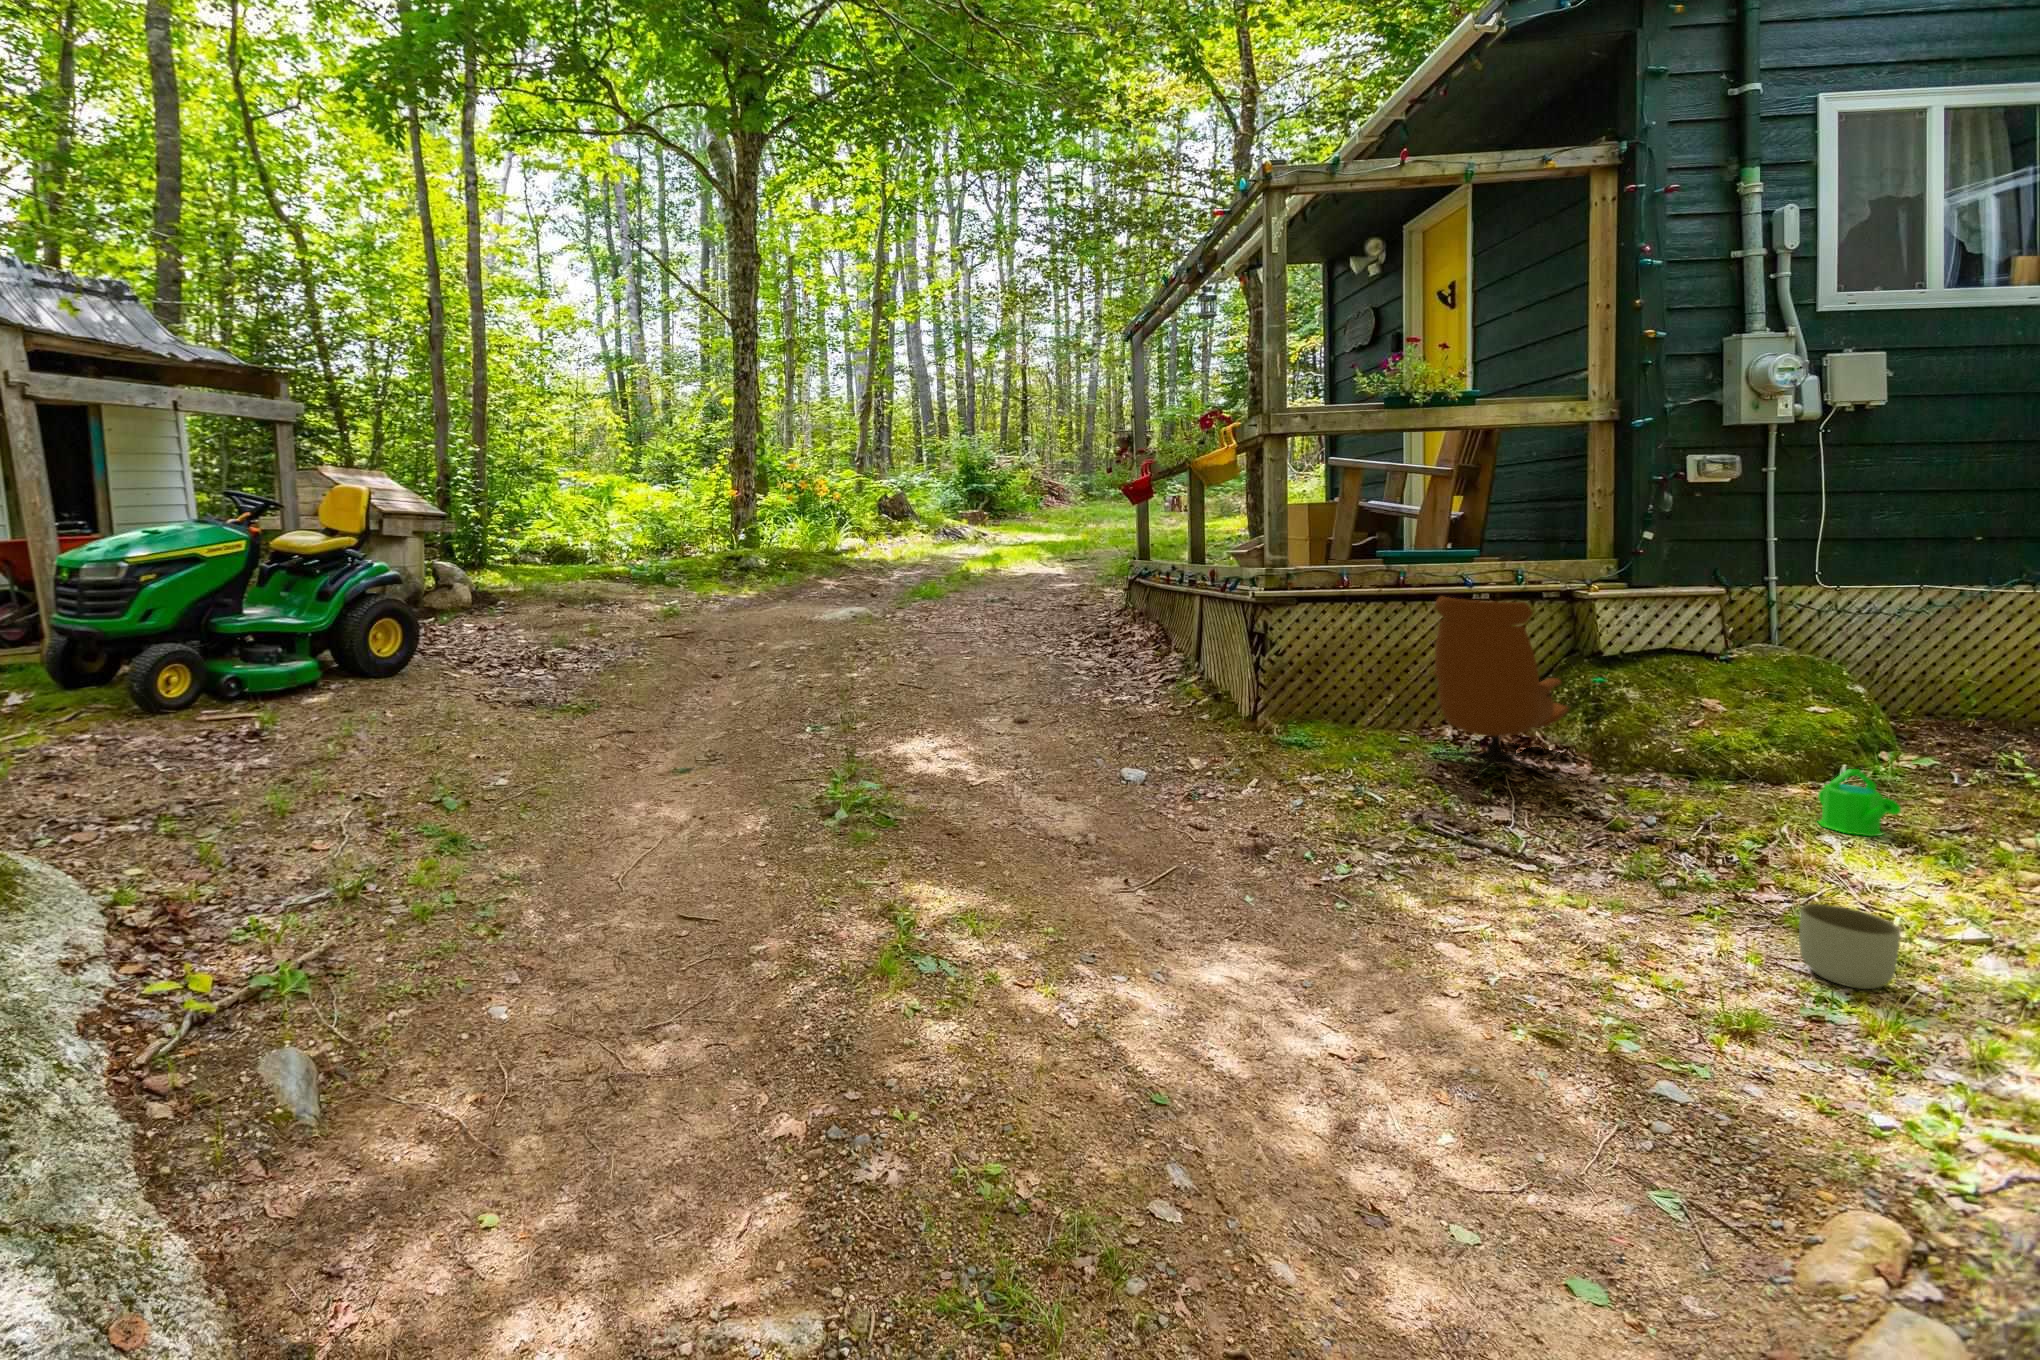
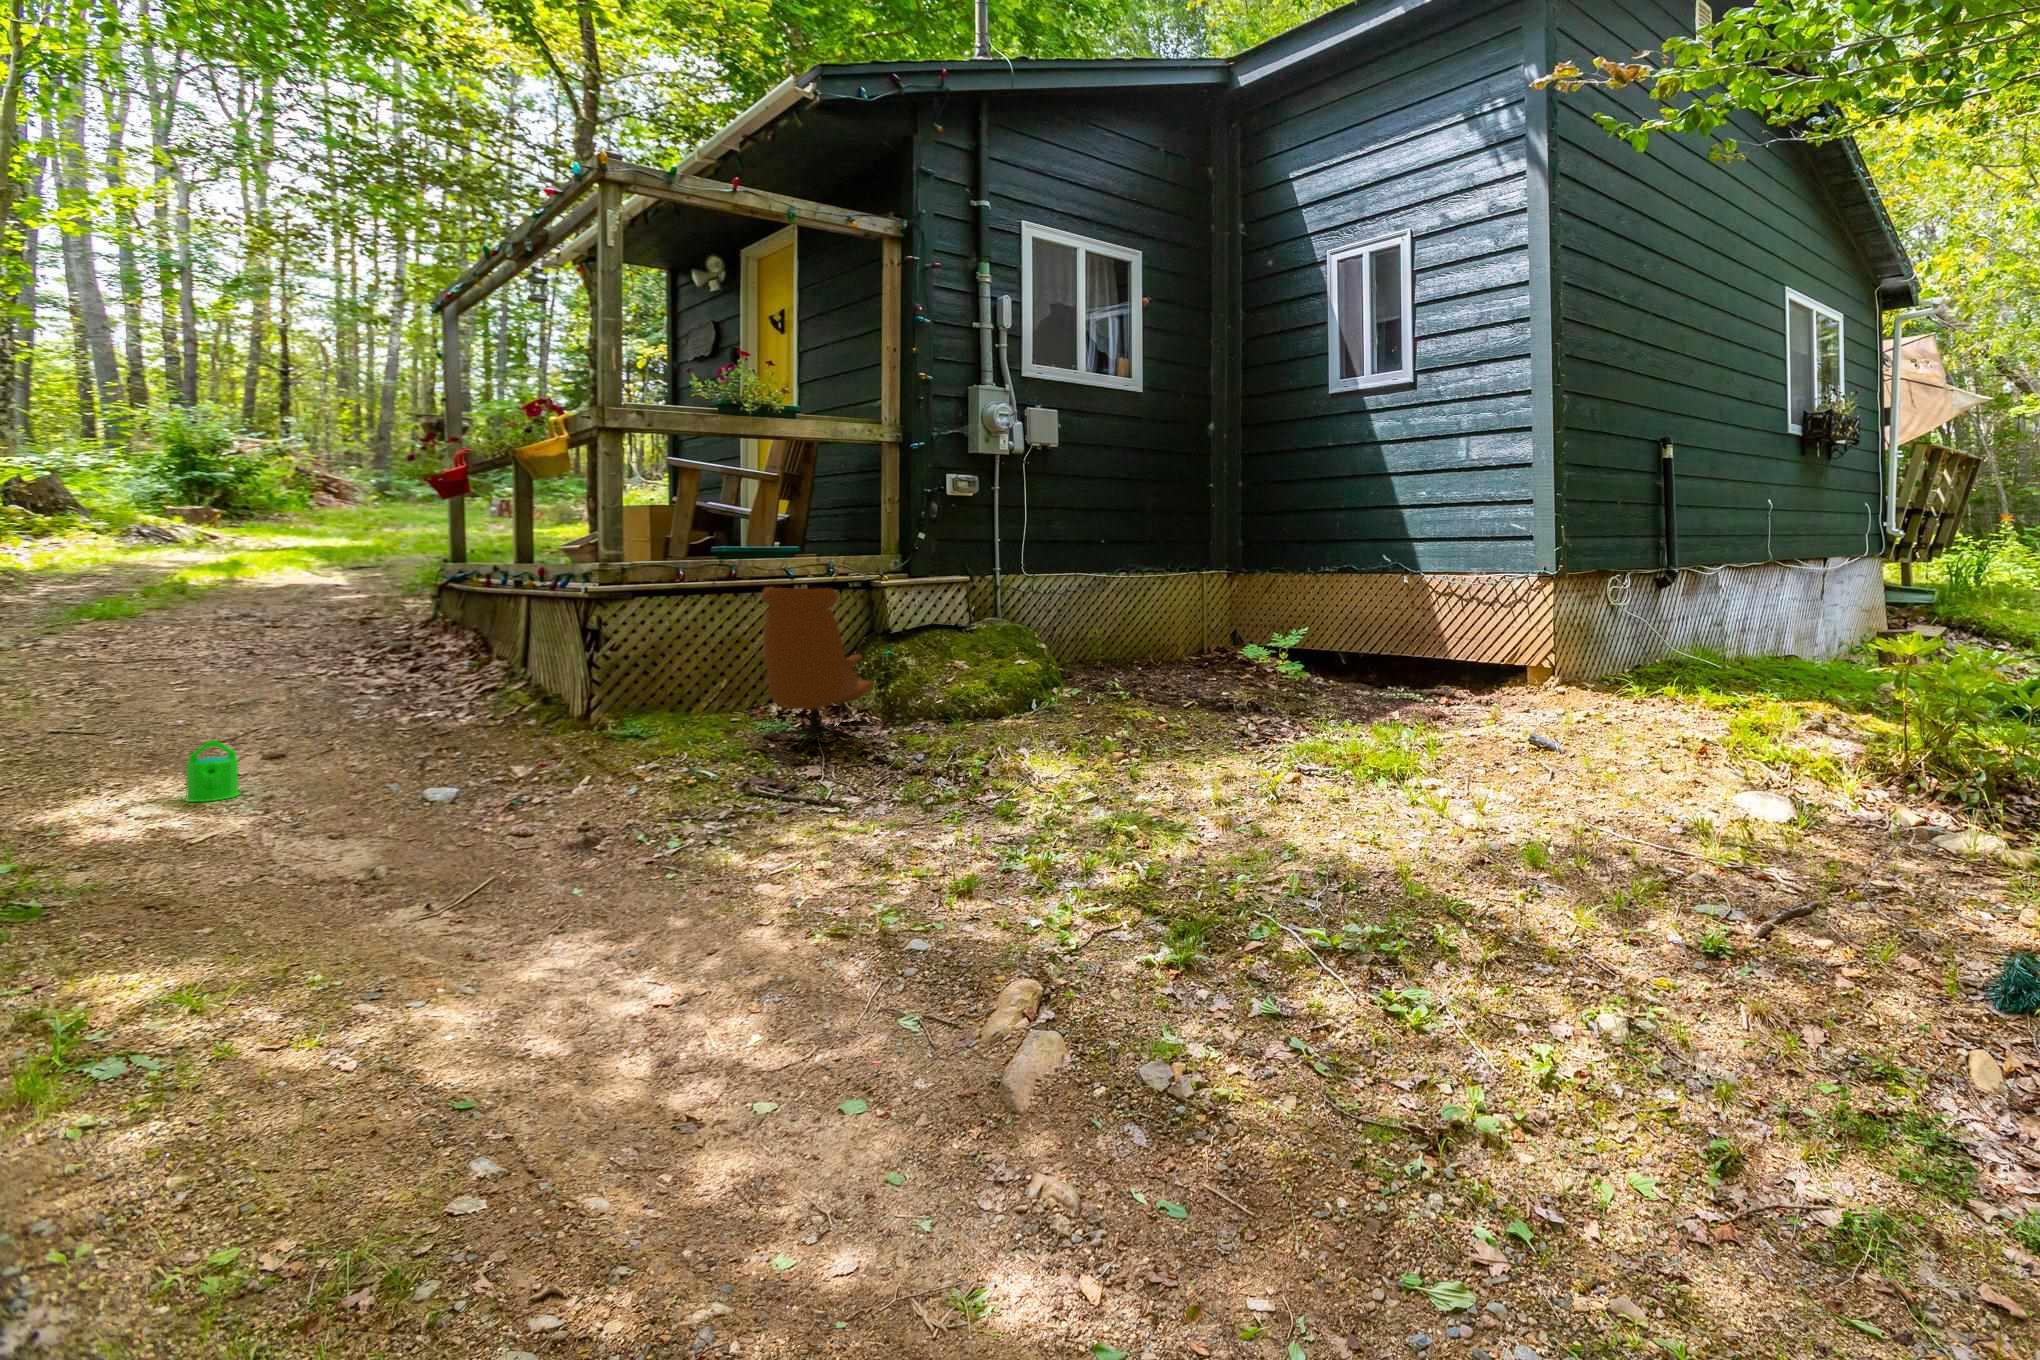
watering can: present [1818,769,1901,836] -> present [185,740,240,802]
planter: present [1799,904,1900,989] -> none [986,777,1034,829]

